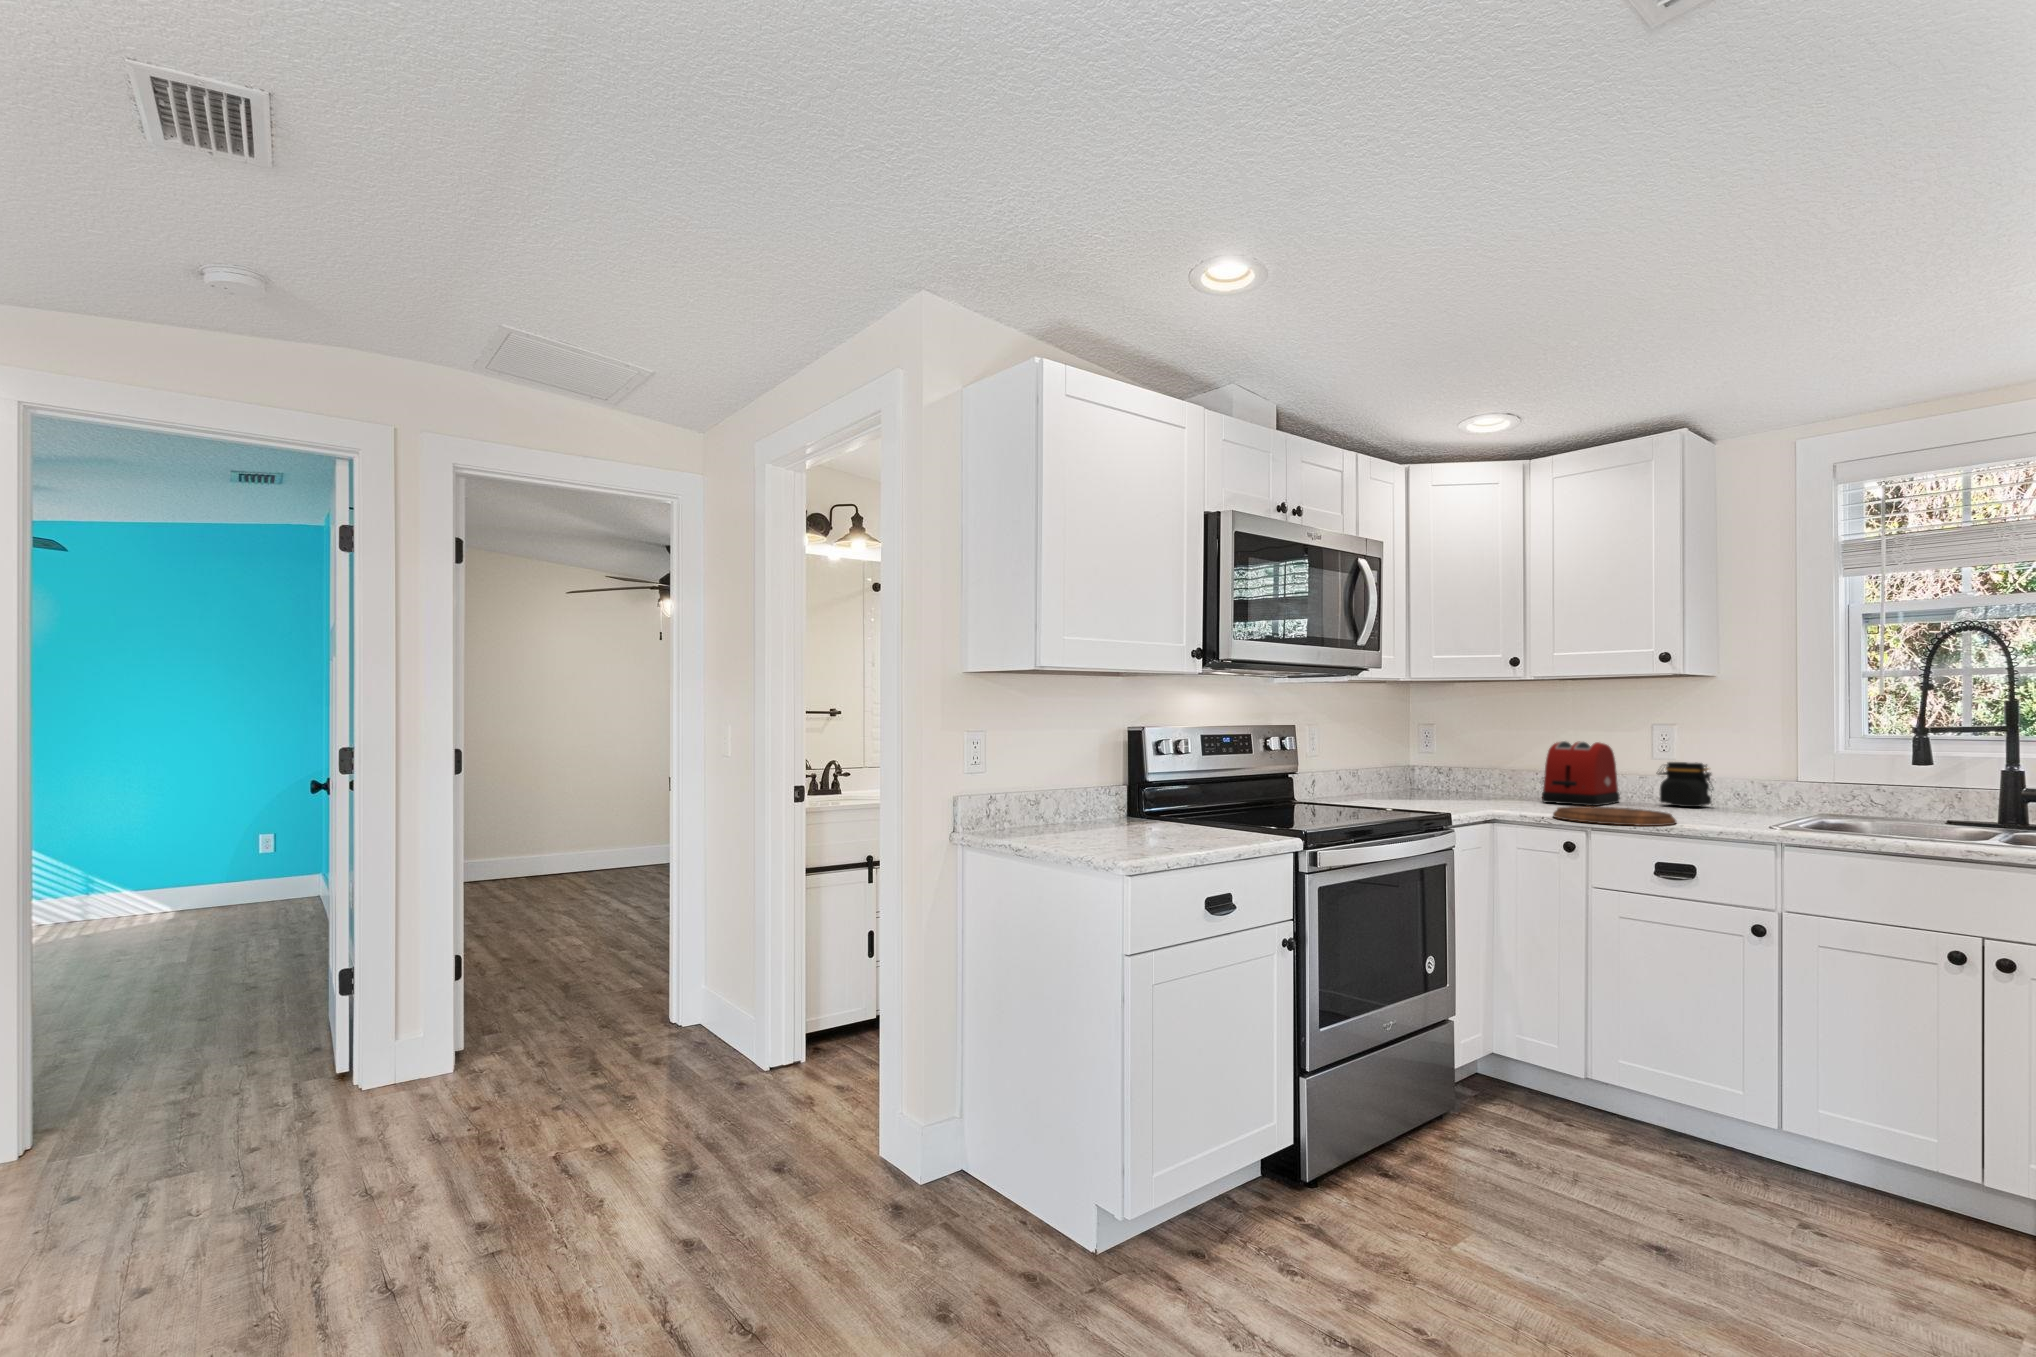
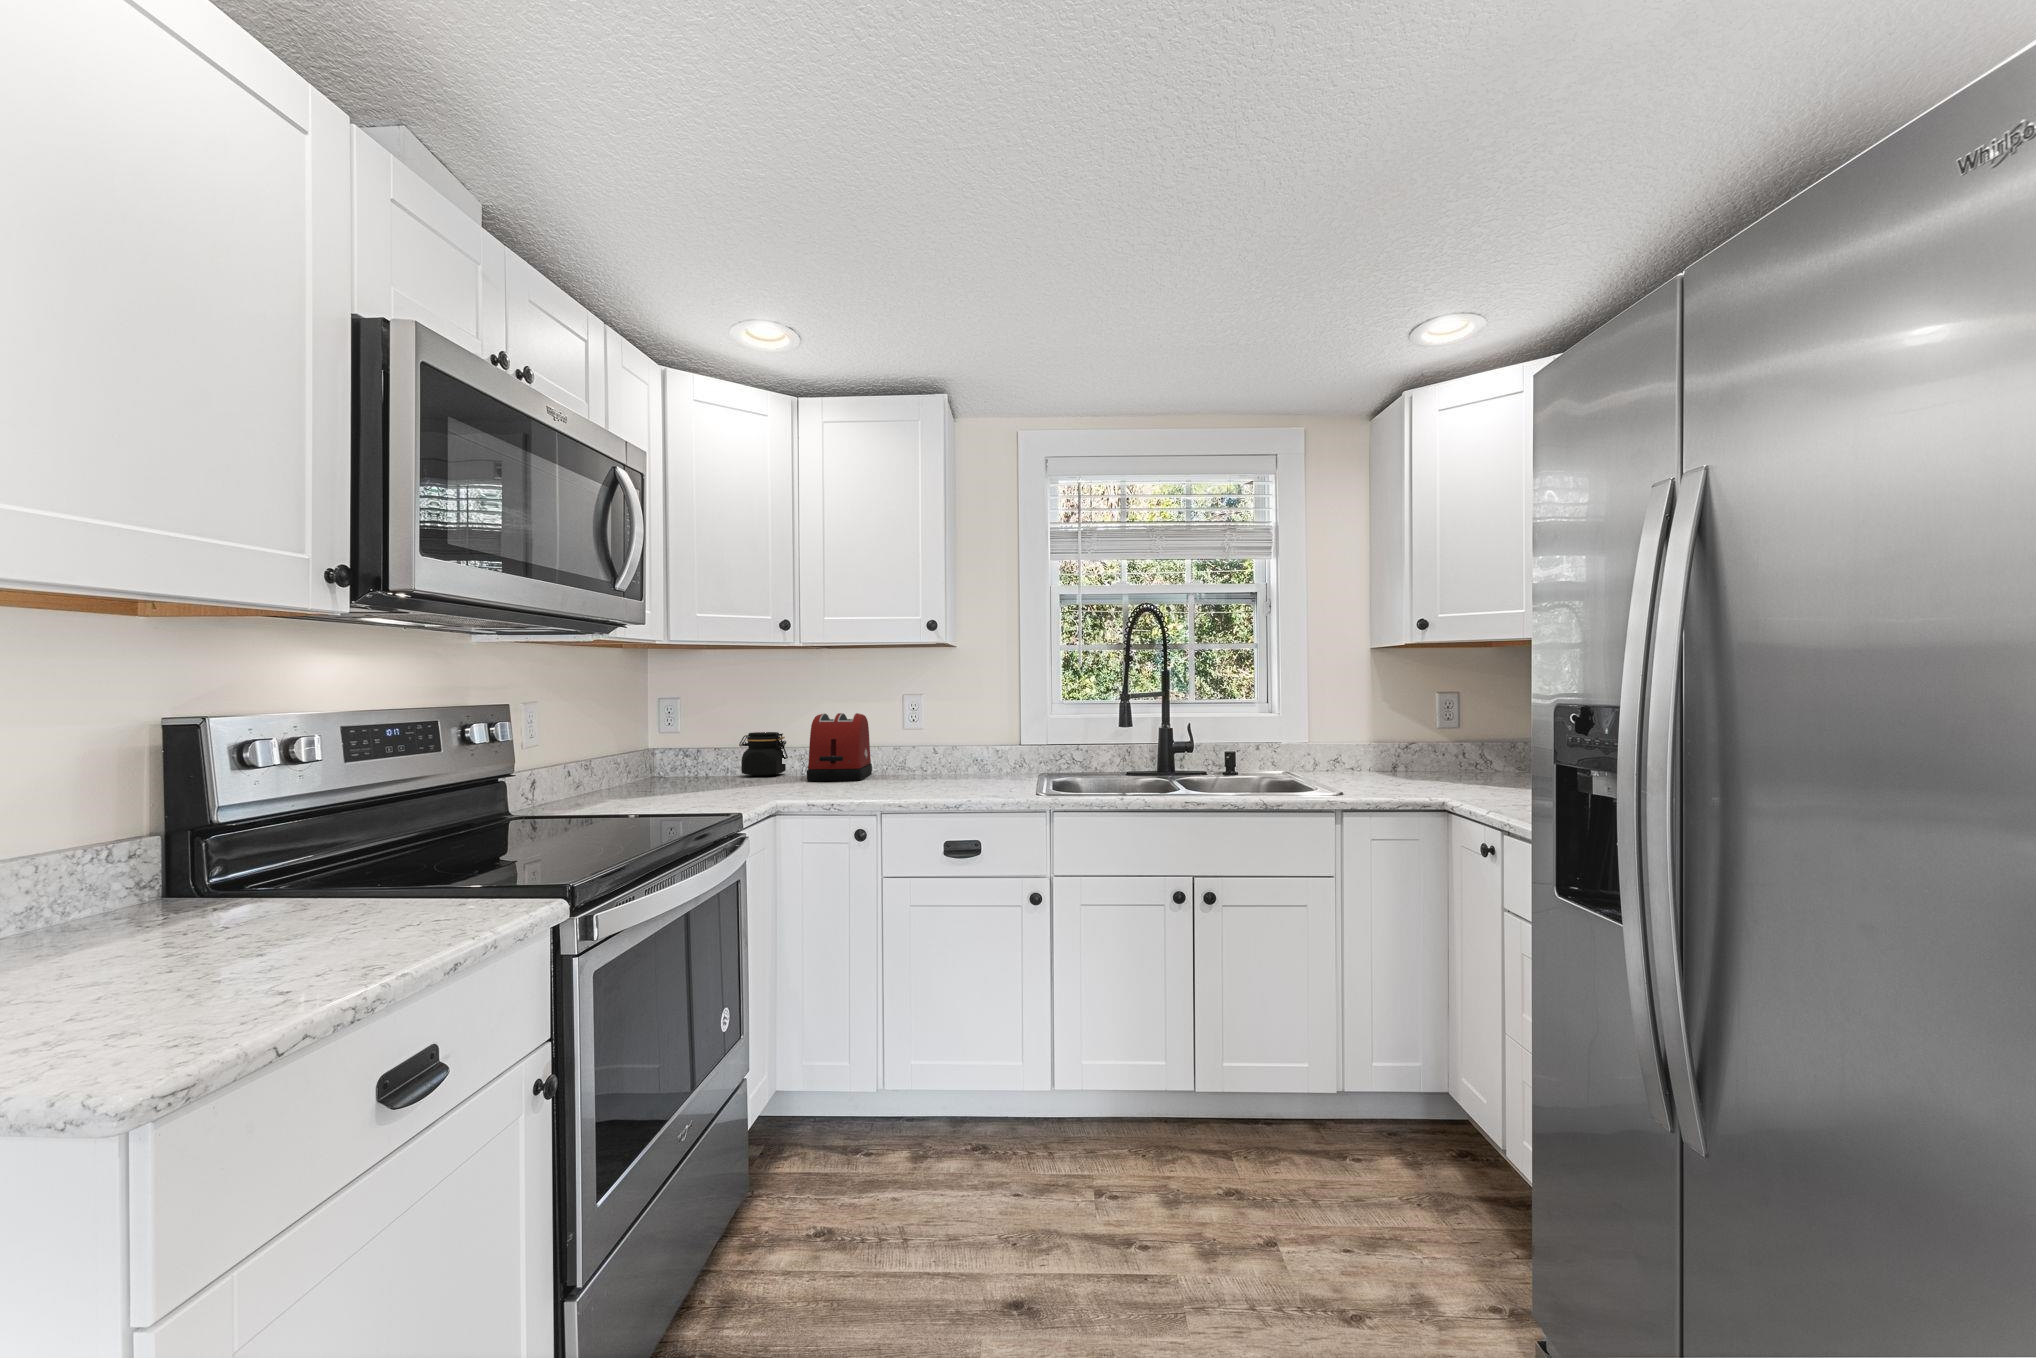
jar: present [1658,762,1713,807] -> present [739,732,788,776]
cutting board: present [1553,806,1676,826] -> none [844,782,960,804]

